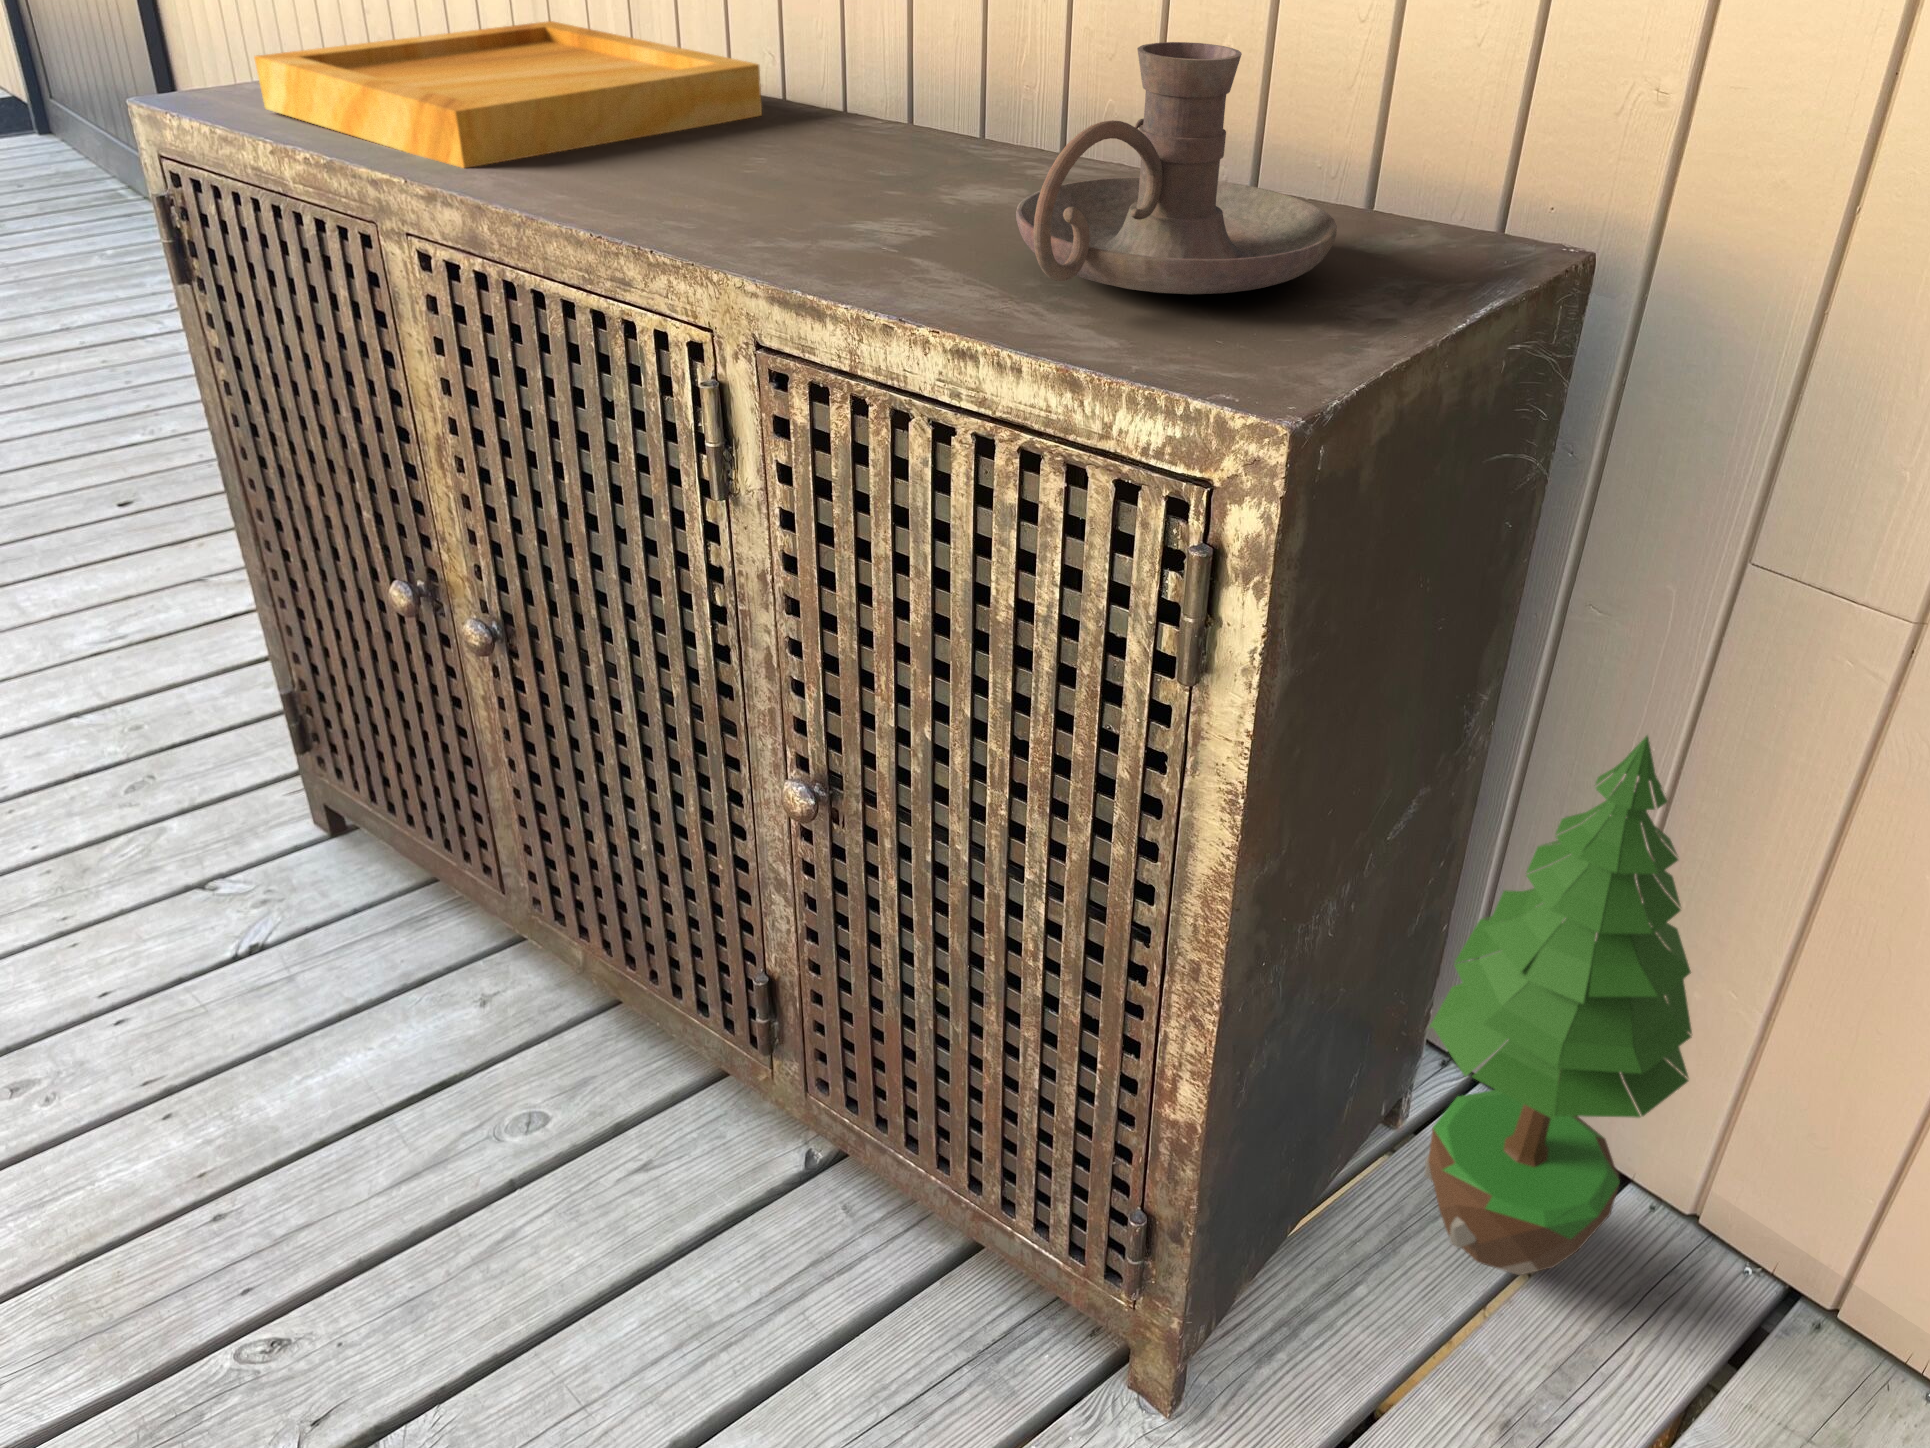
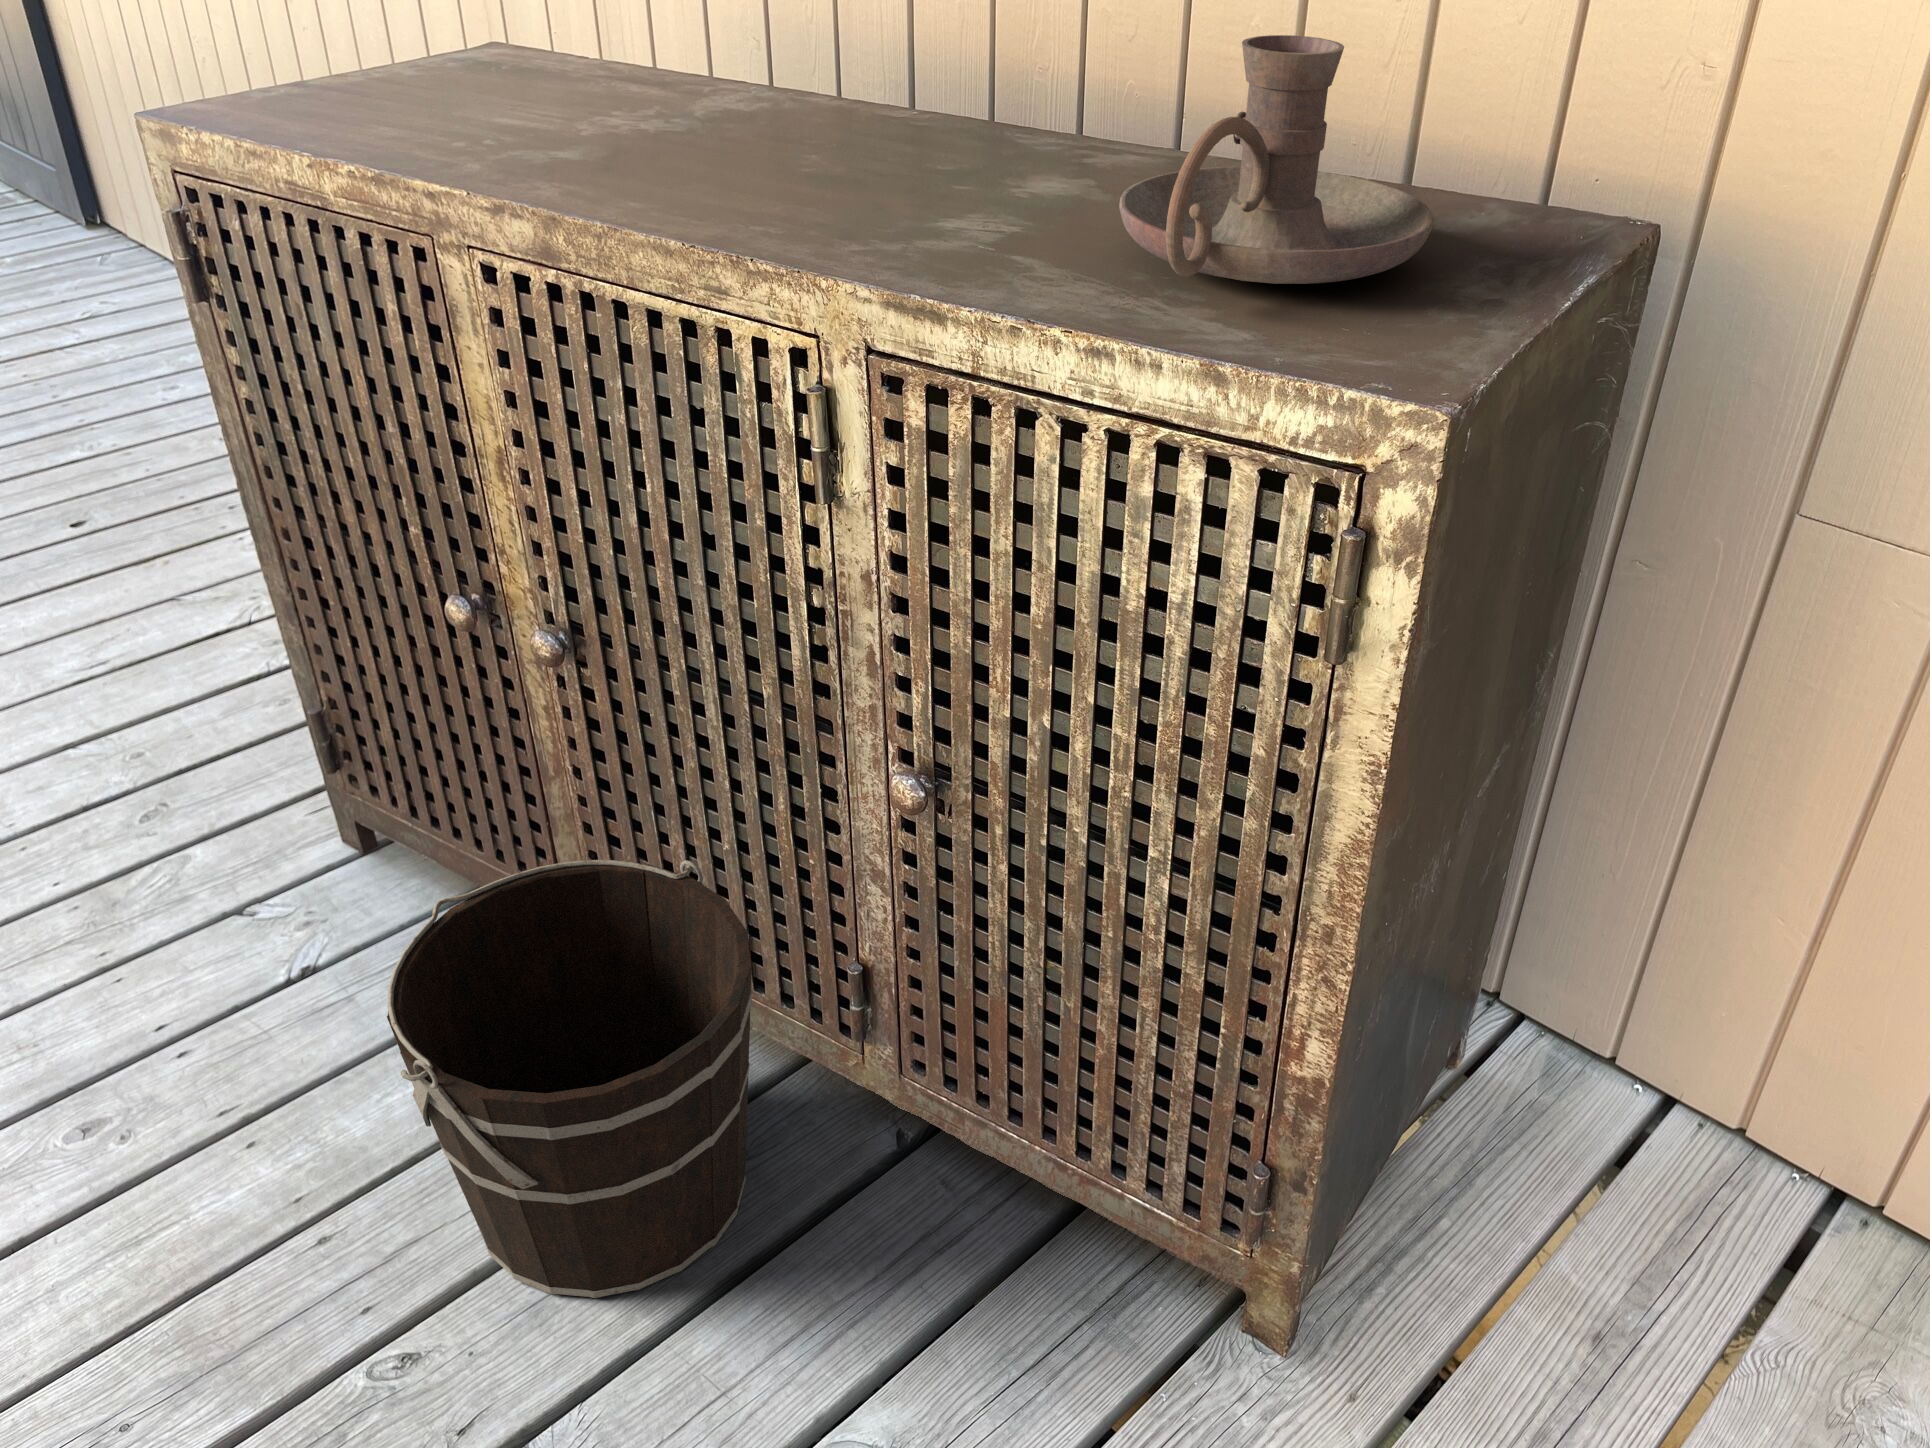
tray: present [254,21,762,168] -> none [273,19,791,180]
potted tree: present [1425,736,1692,1275] -> none [1496,684,1762,1198]
bucket: none [273,852,649,1298] -> present [387,859,752,1298]

